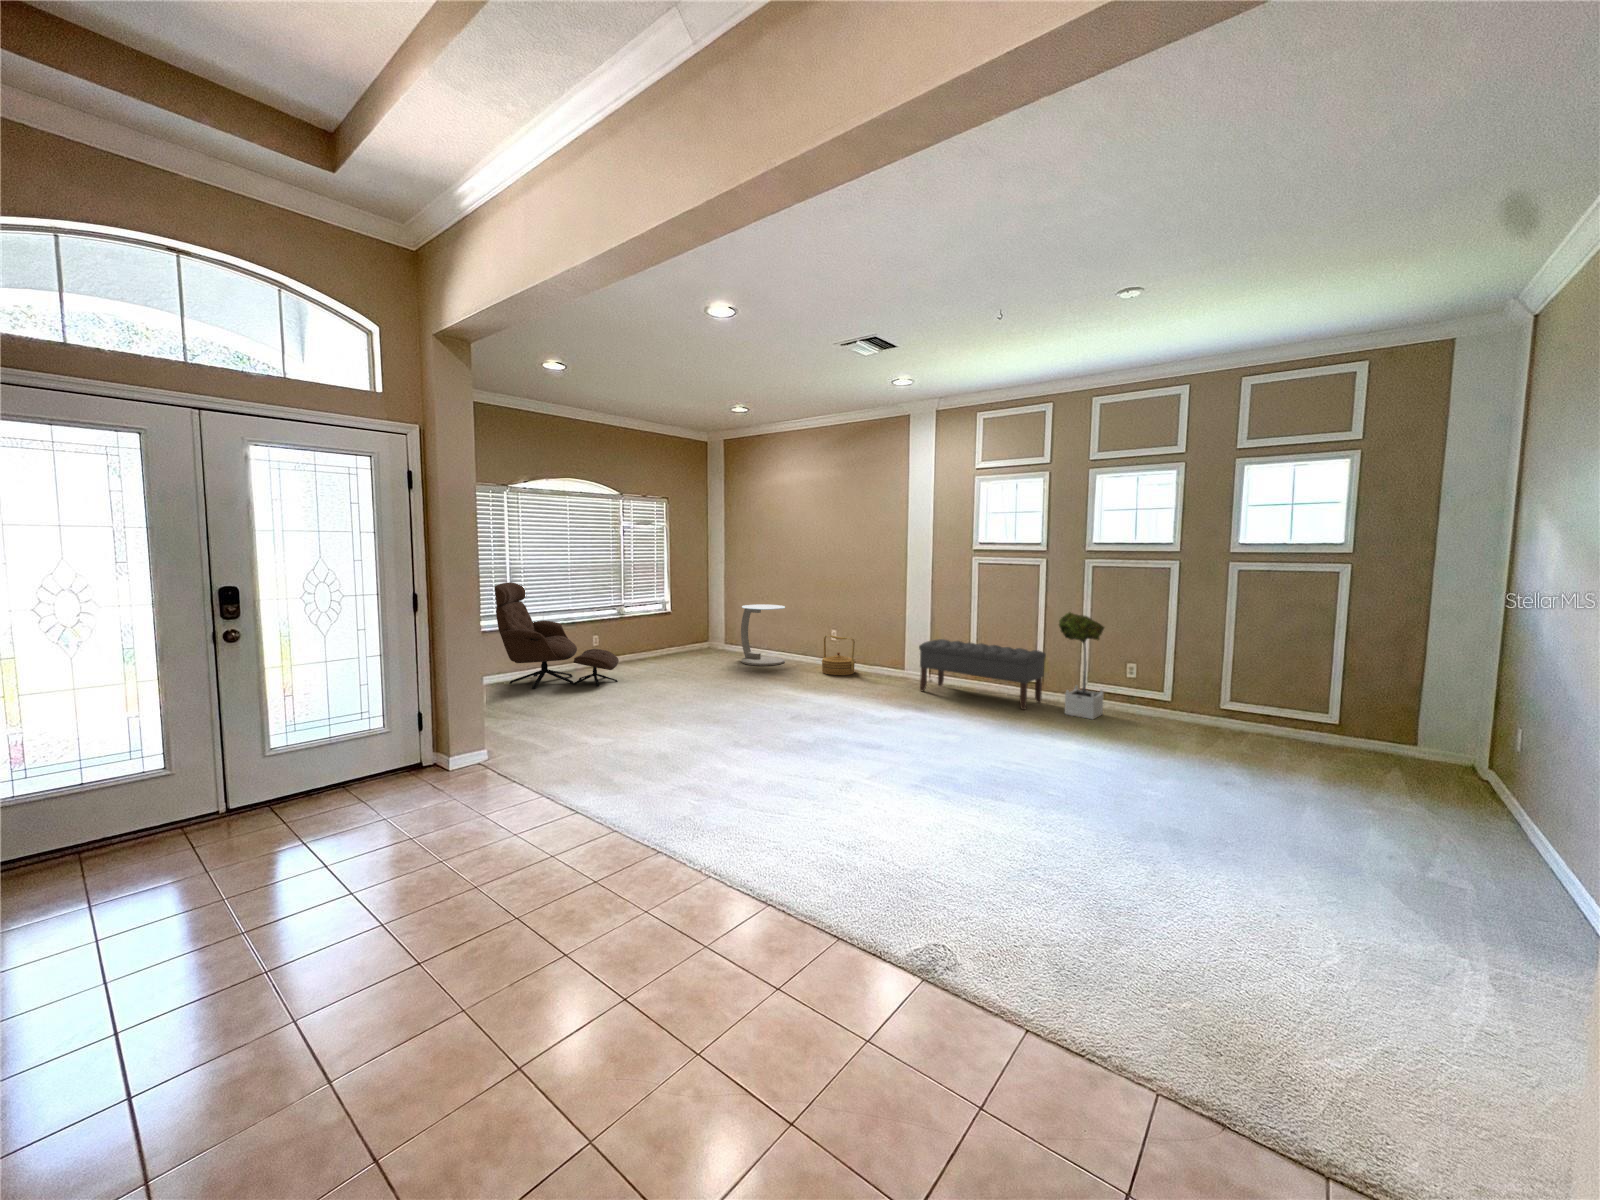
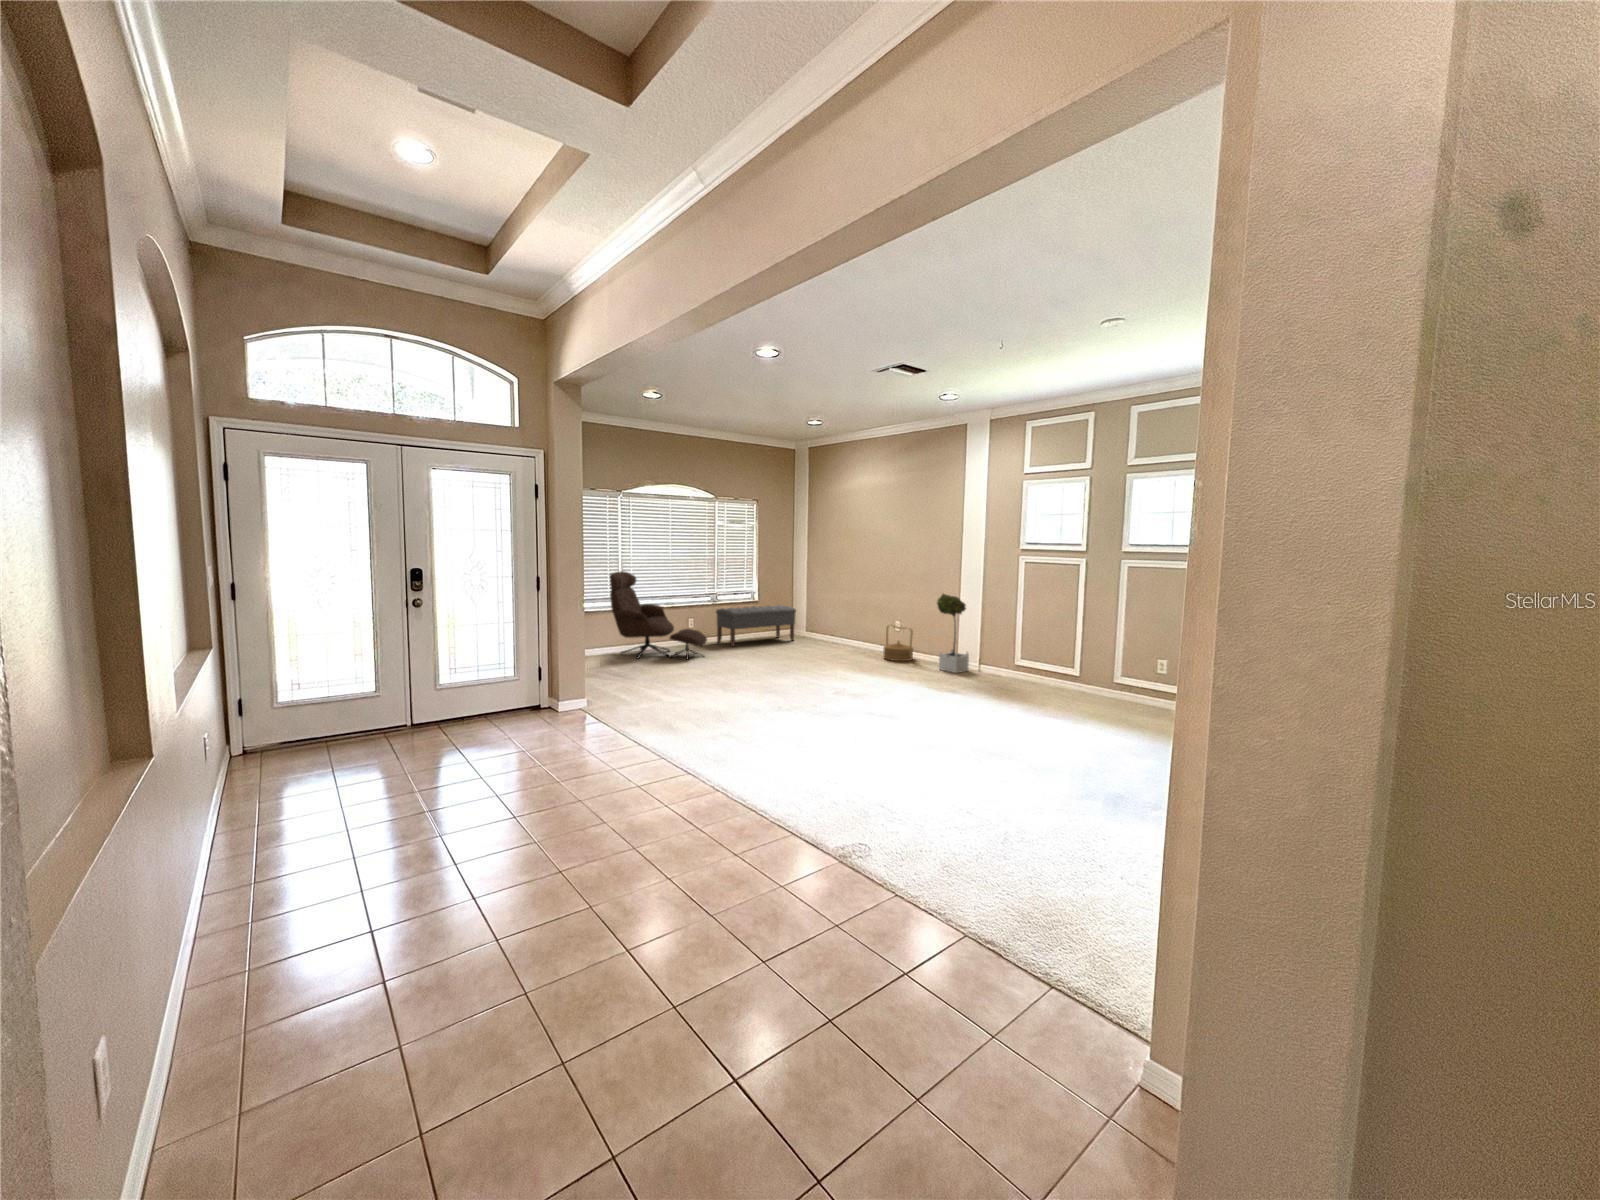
side table: present [741,605,785,666] -> none [816,596,855,650]
potted tree: present [1059,612,1104,719] -> present [937,594,969,673]
bench: present [919,639,1046,710] -> present [716,605,796,647]

